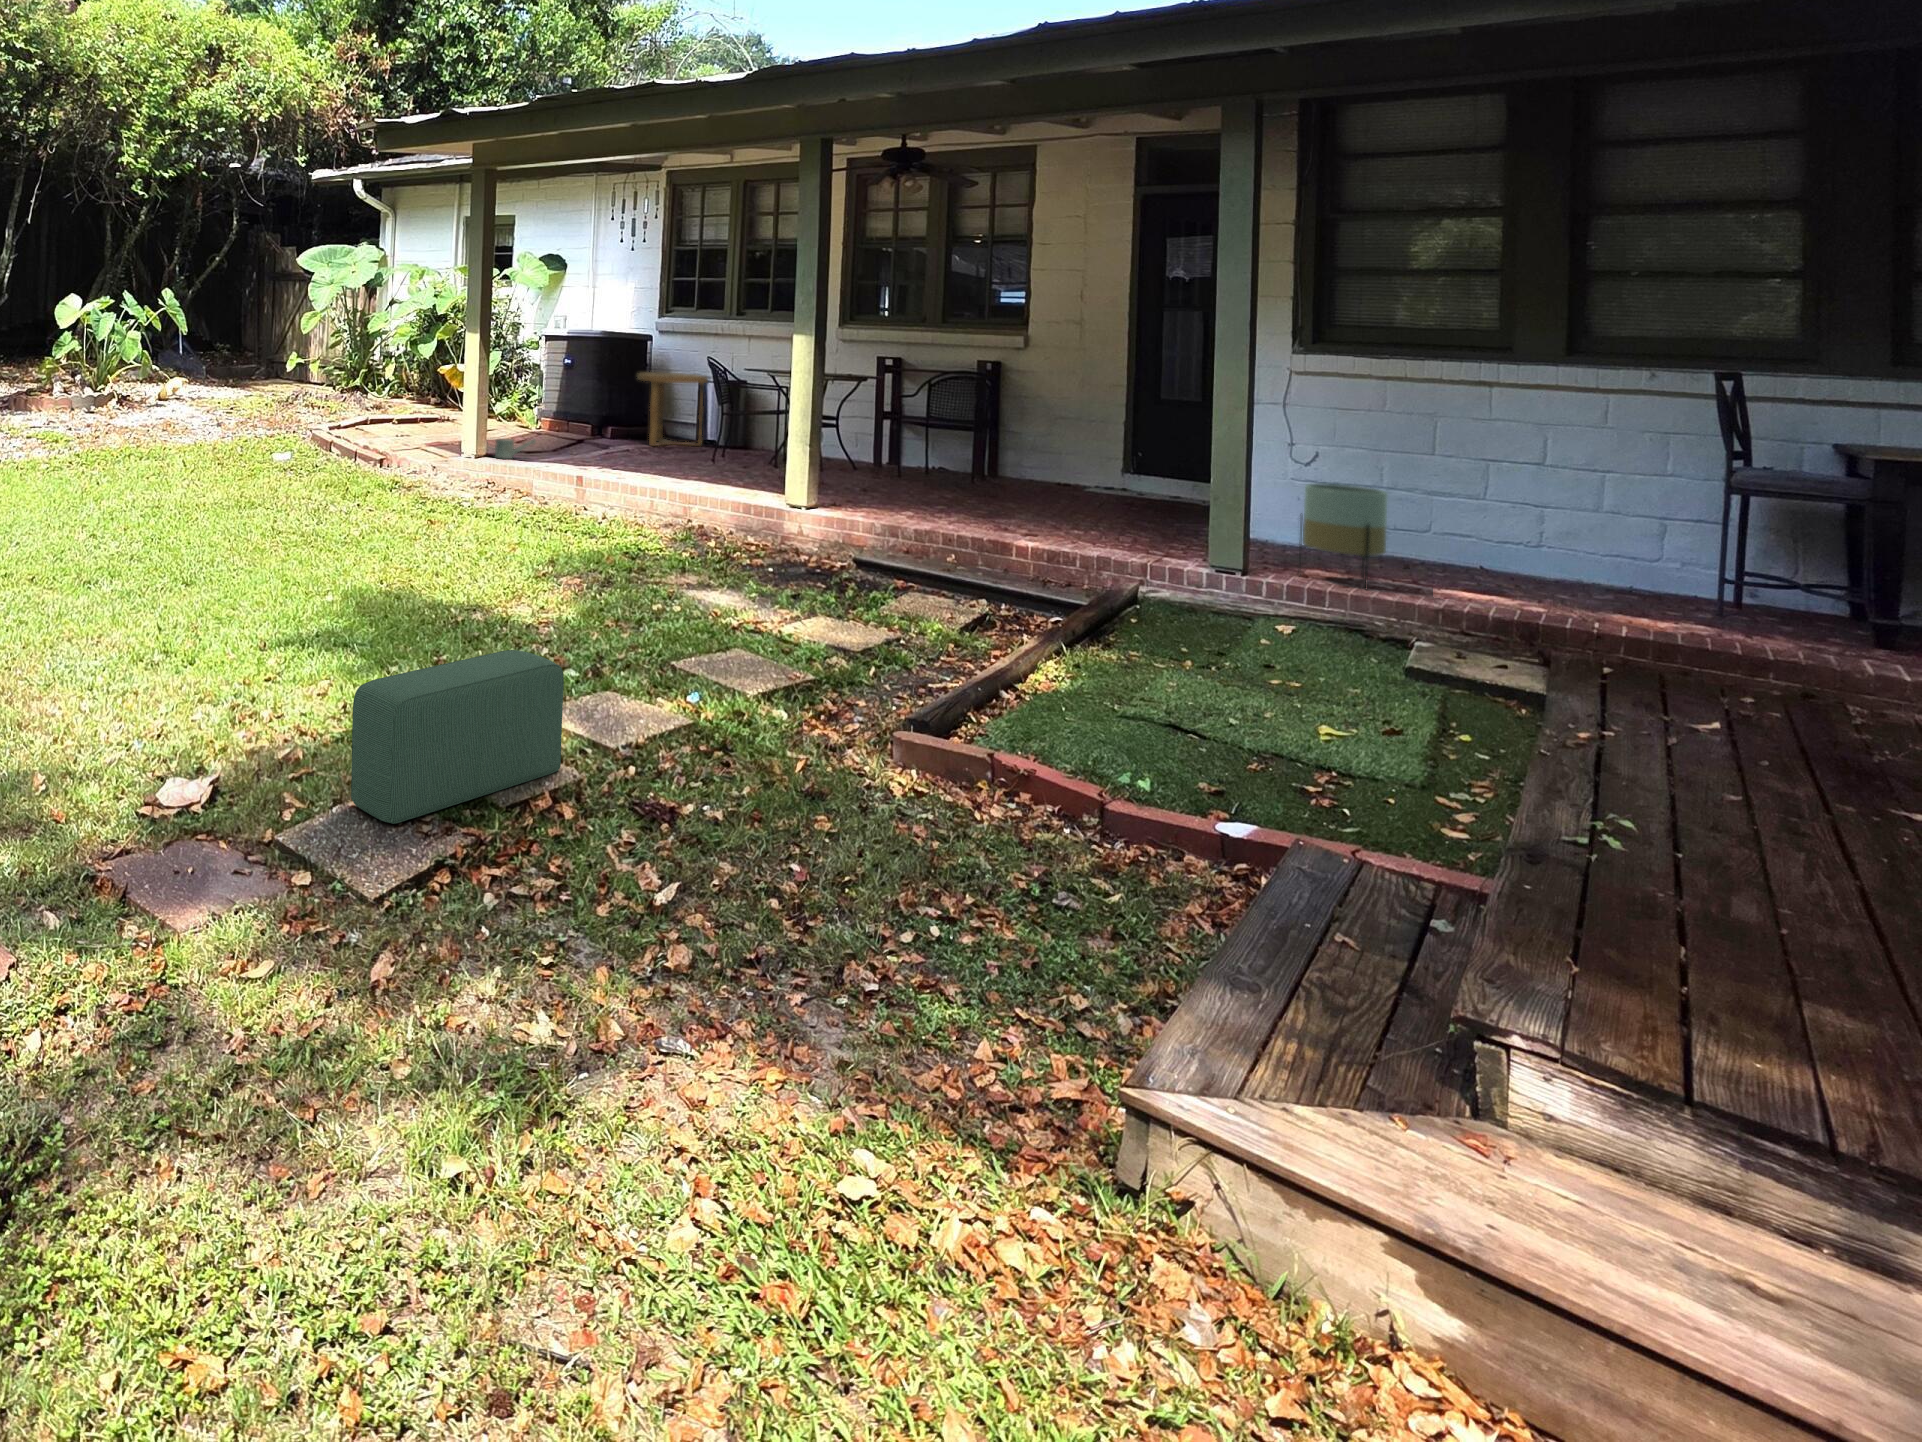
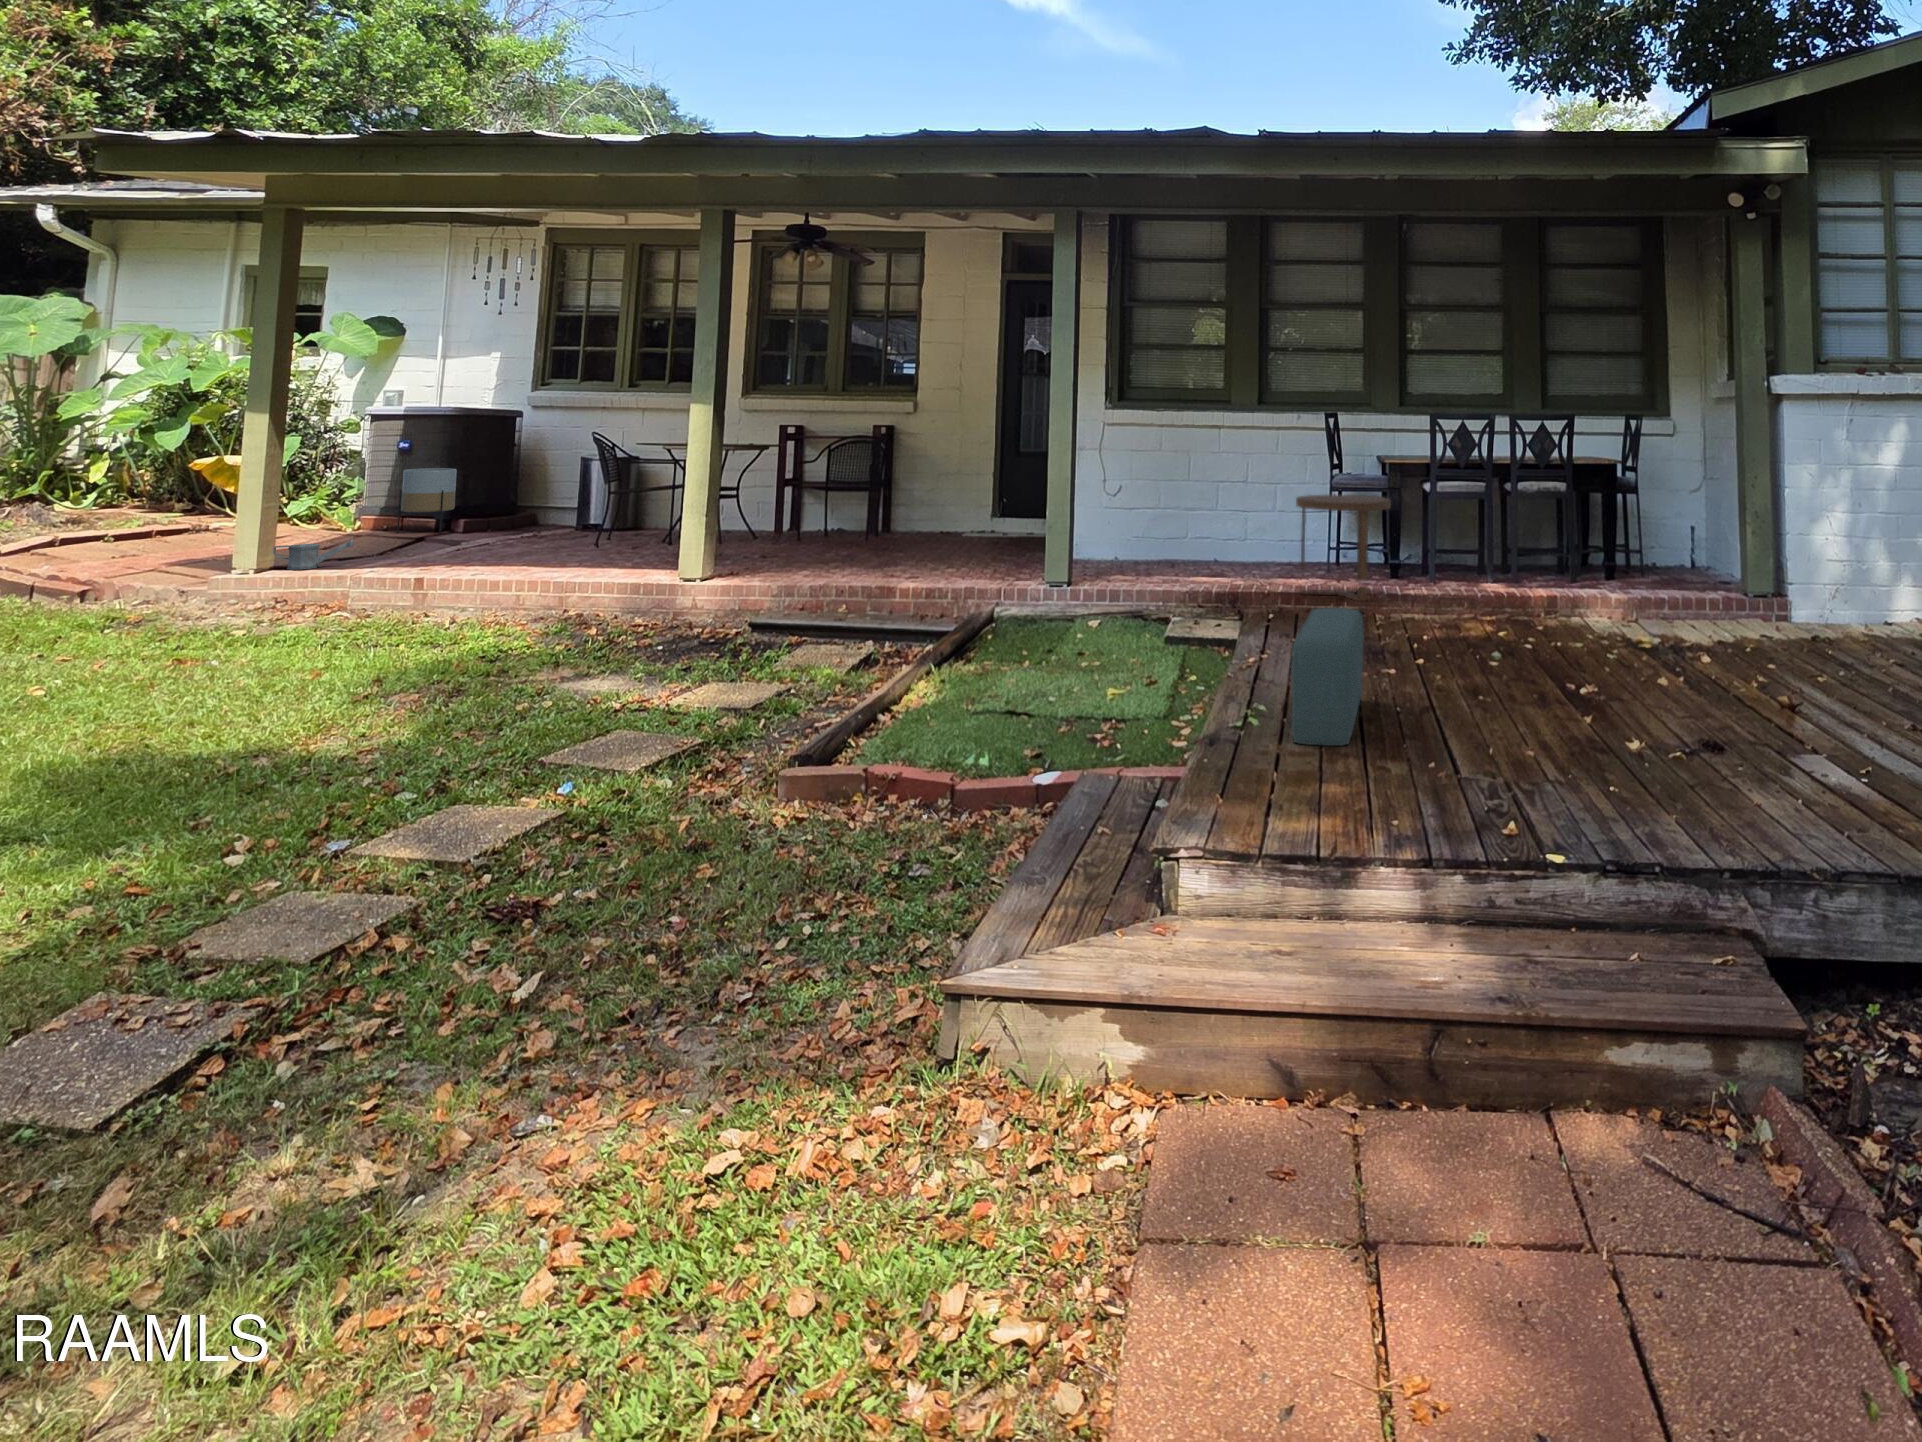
side table: present [637,372,708,446] -> present [1296,495,1391,601]
planter: present [1298,483,1387,587] -> present [397,468,457,533]
pouf: present [351,650,564,824] -> present [1291,608,1364,746]

